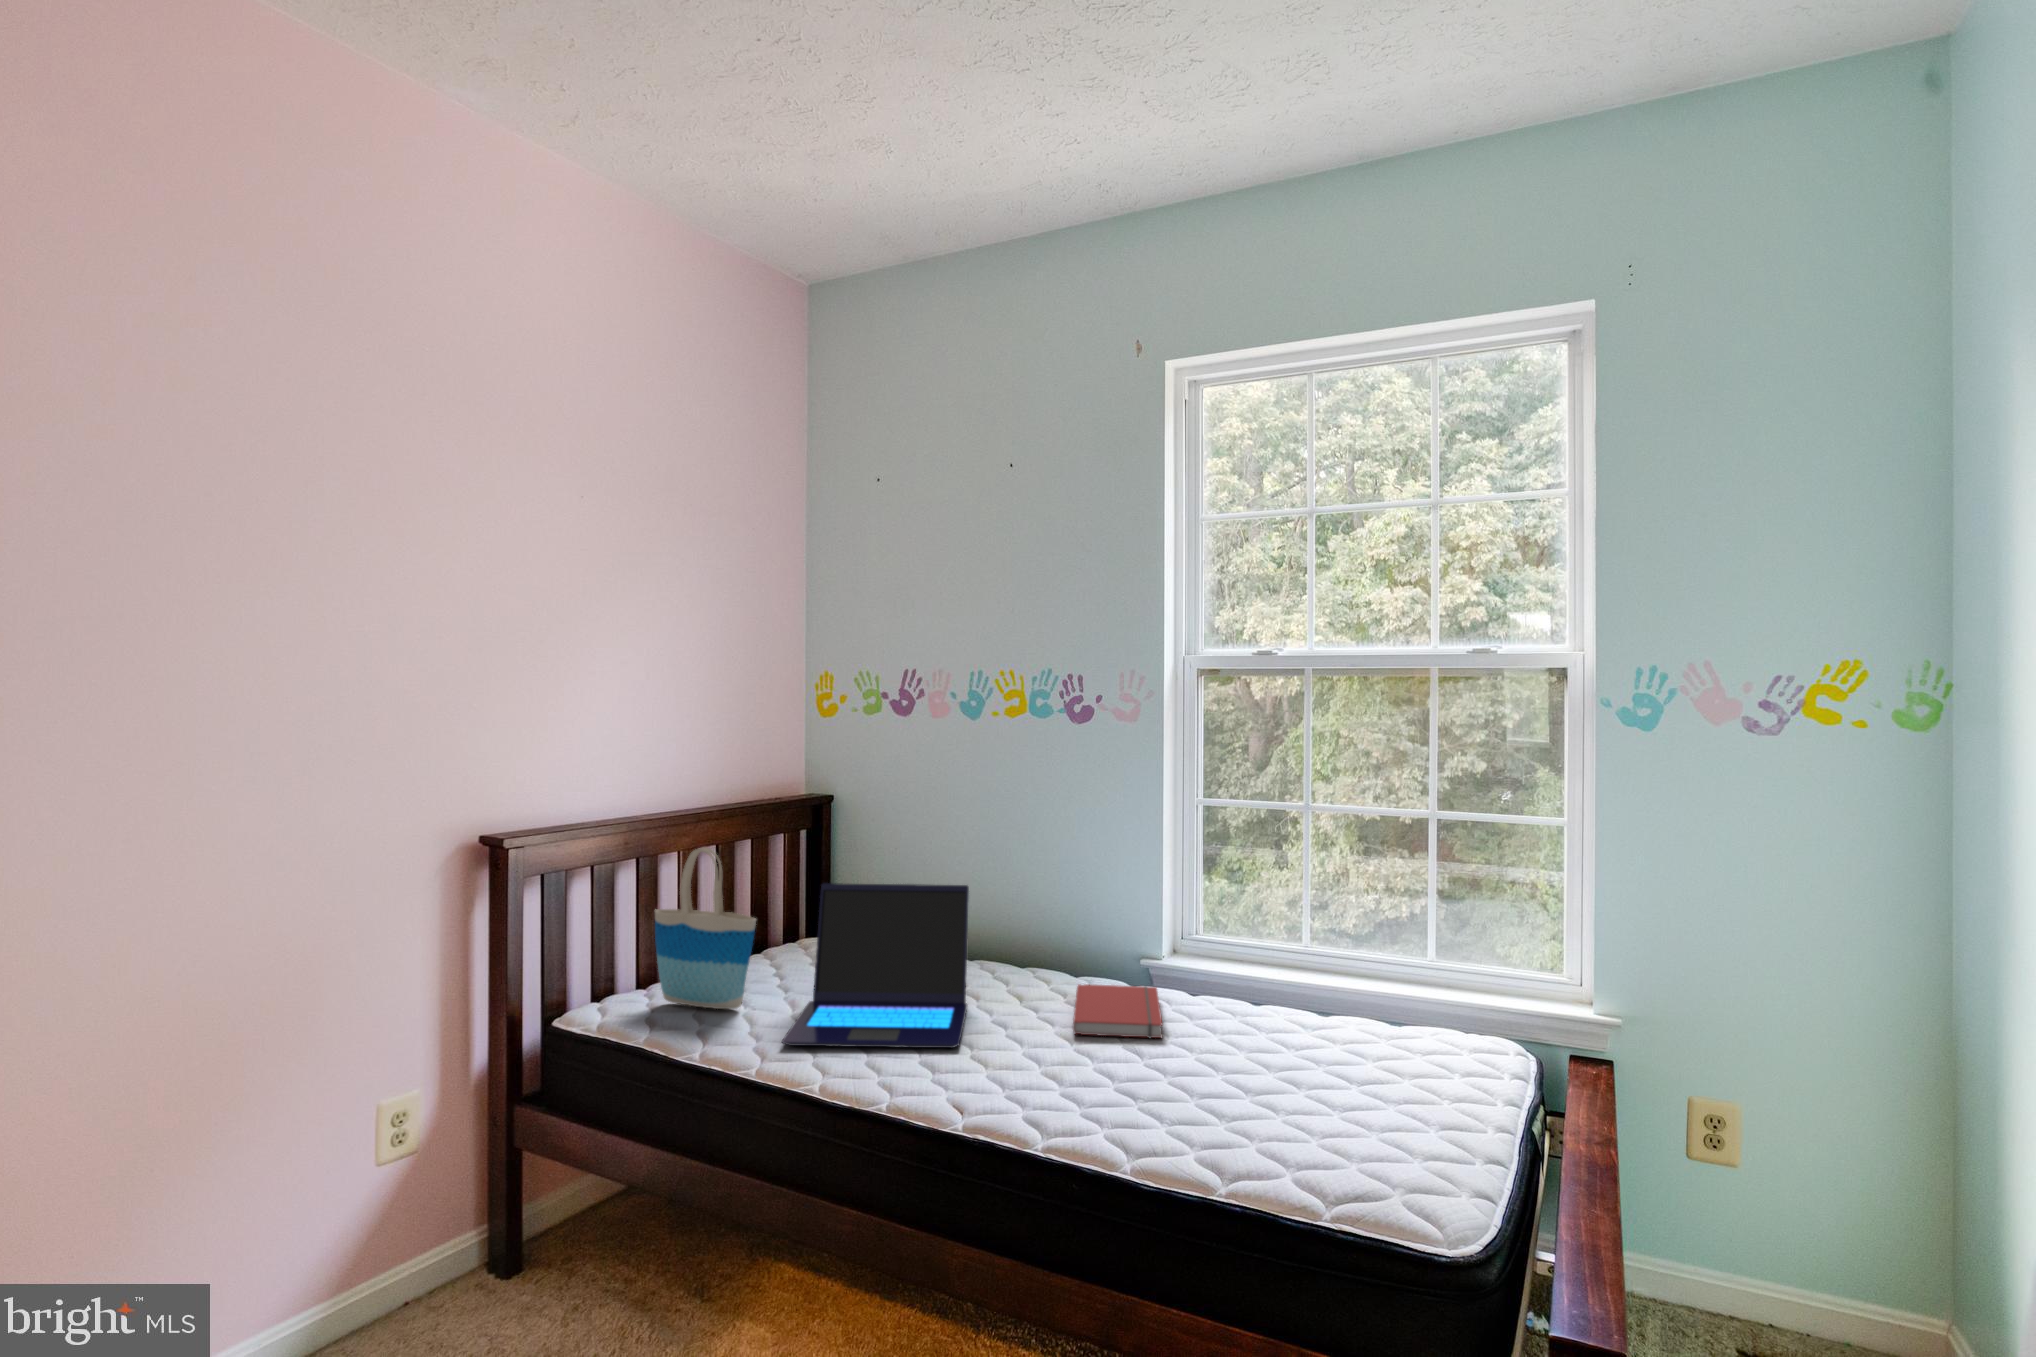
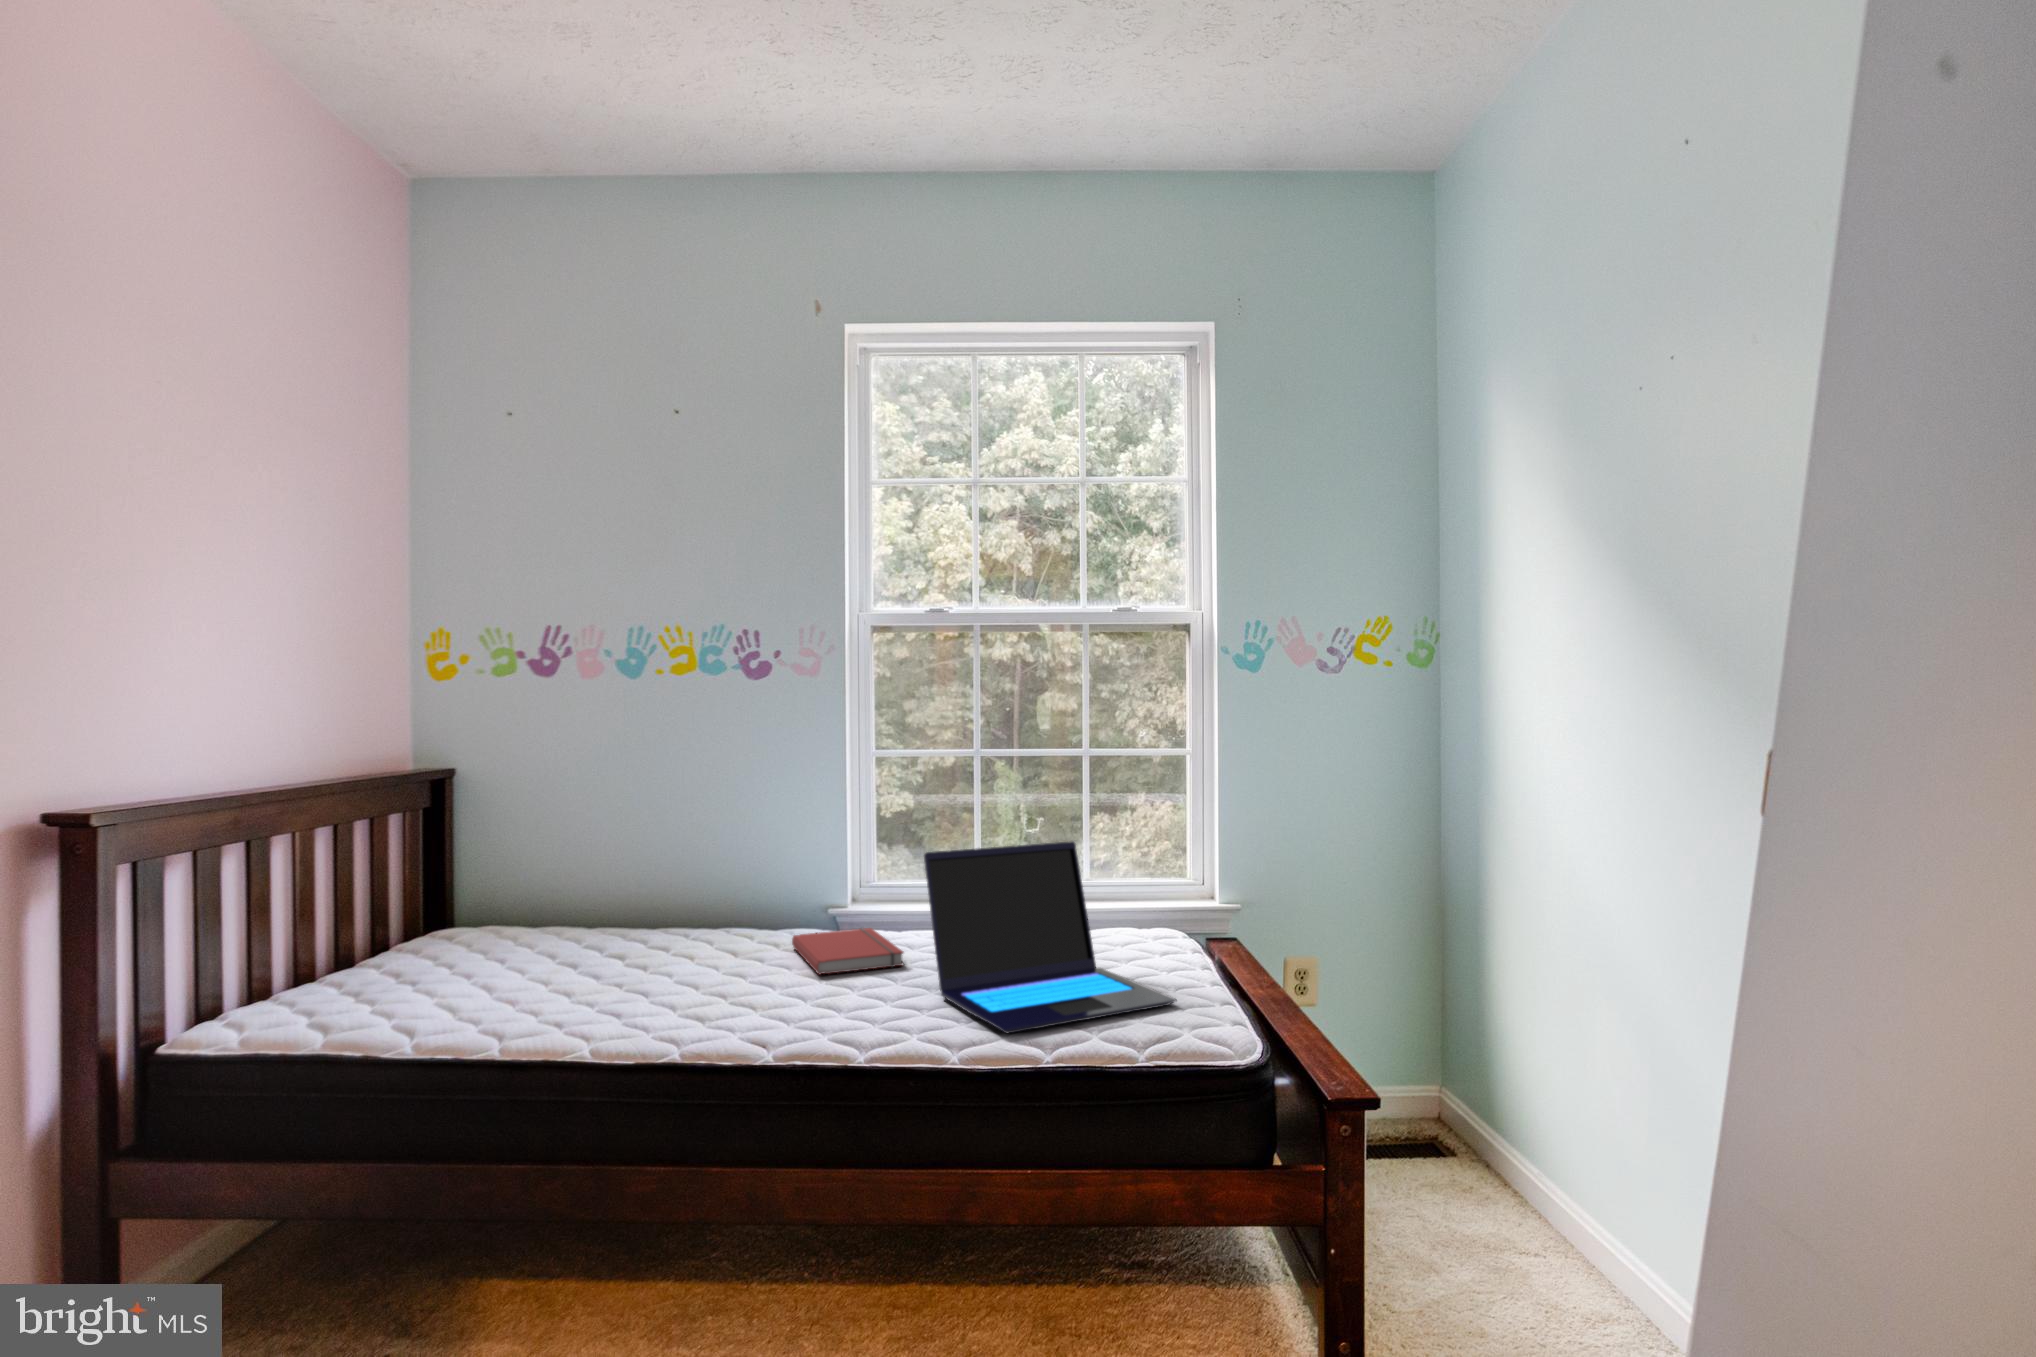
tote bag: present [655,848,756,1009] -> none [257,816,422,1019]
laptop: present [782,883,969,1048] -> present [924,842,1176,1033]

